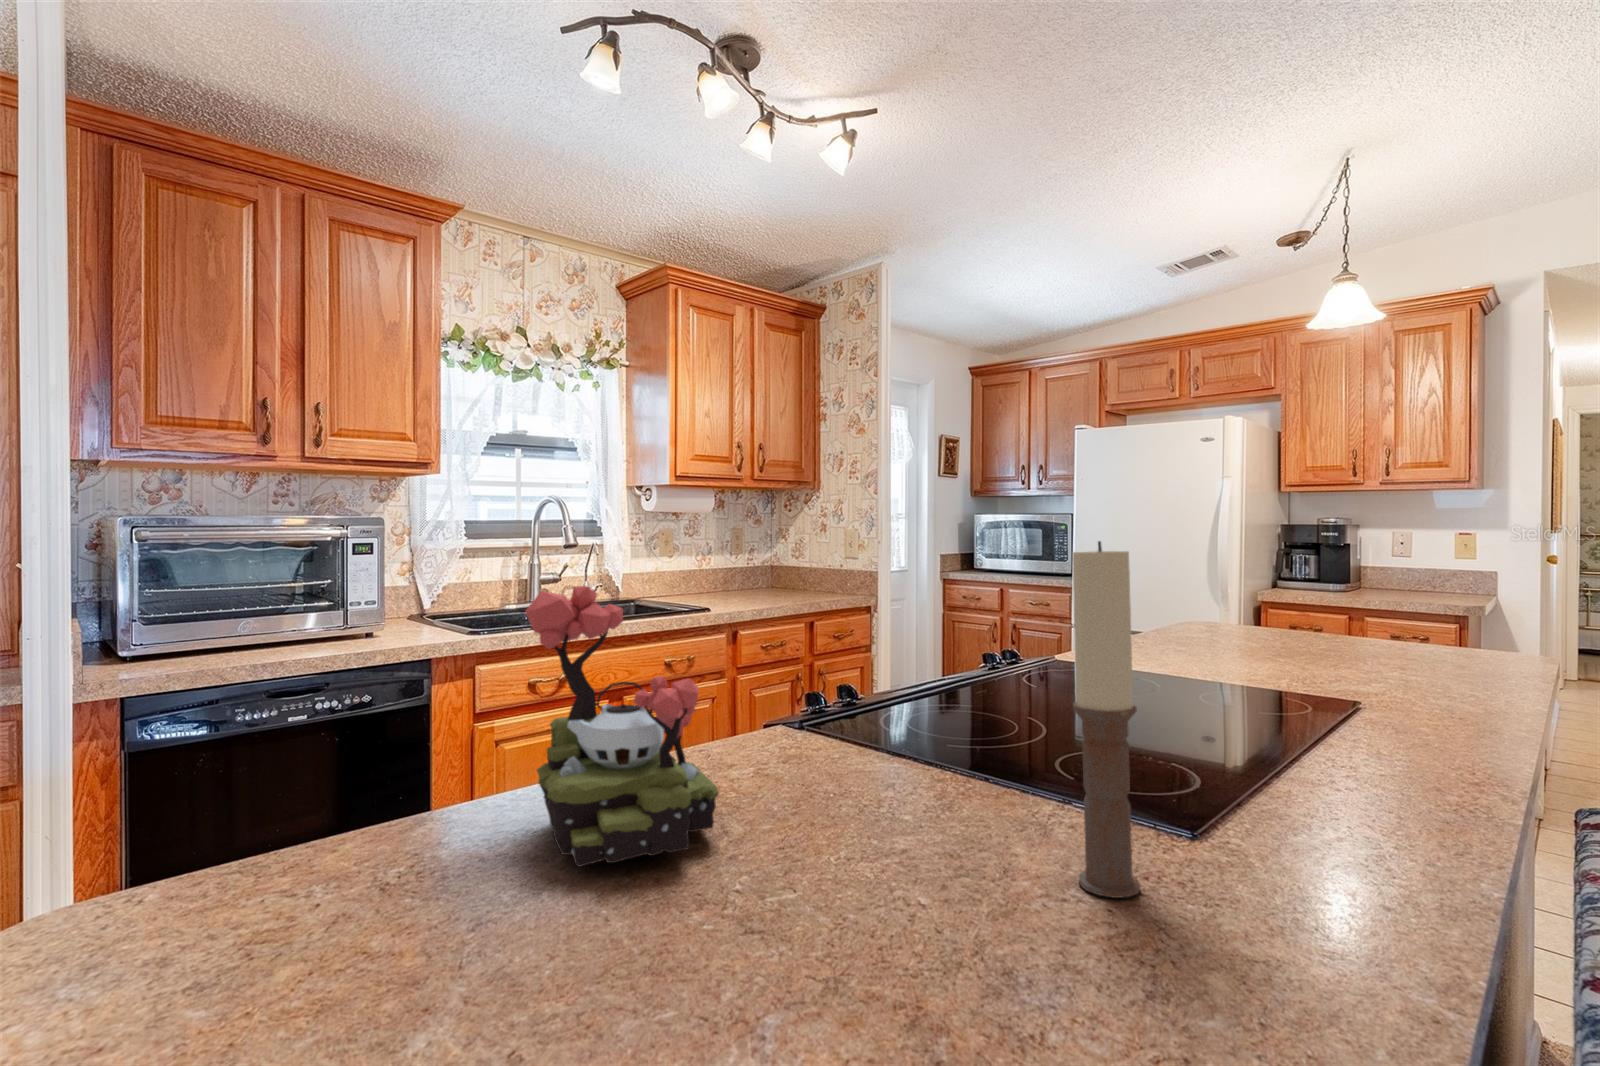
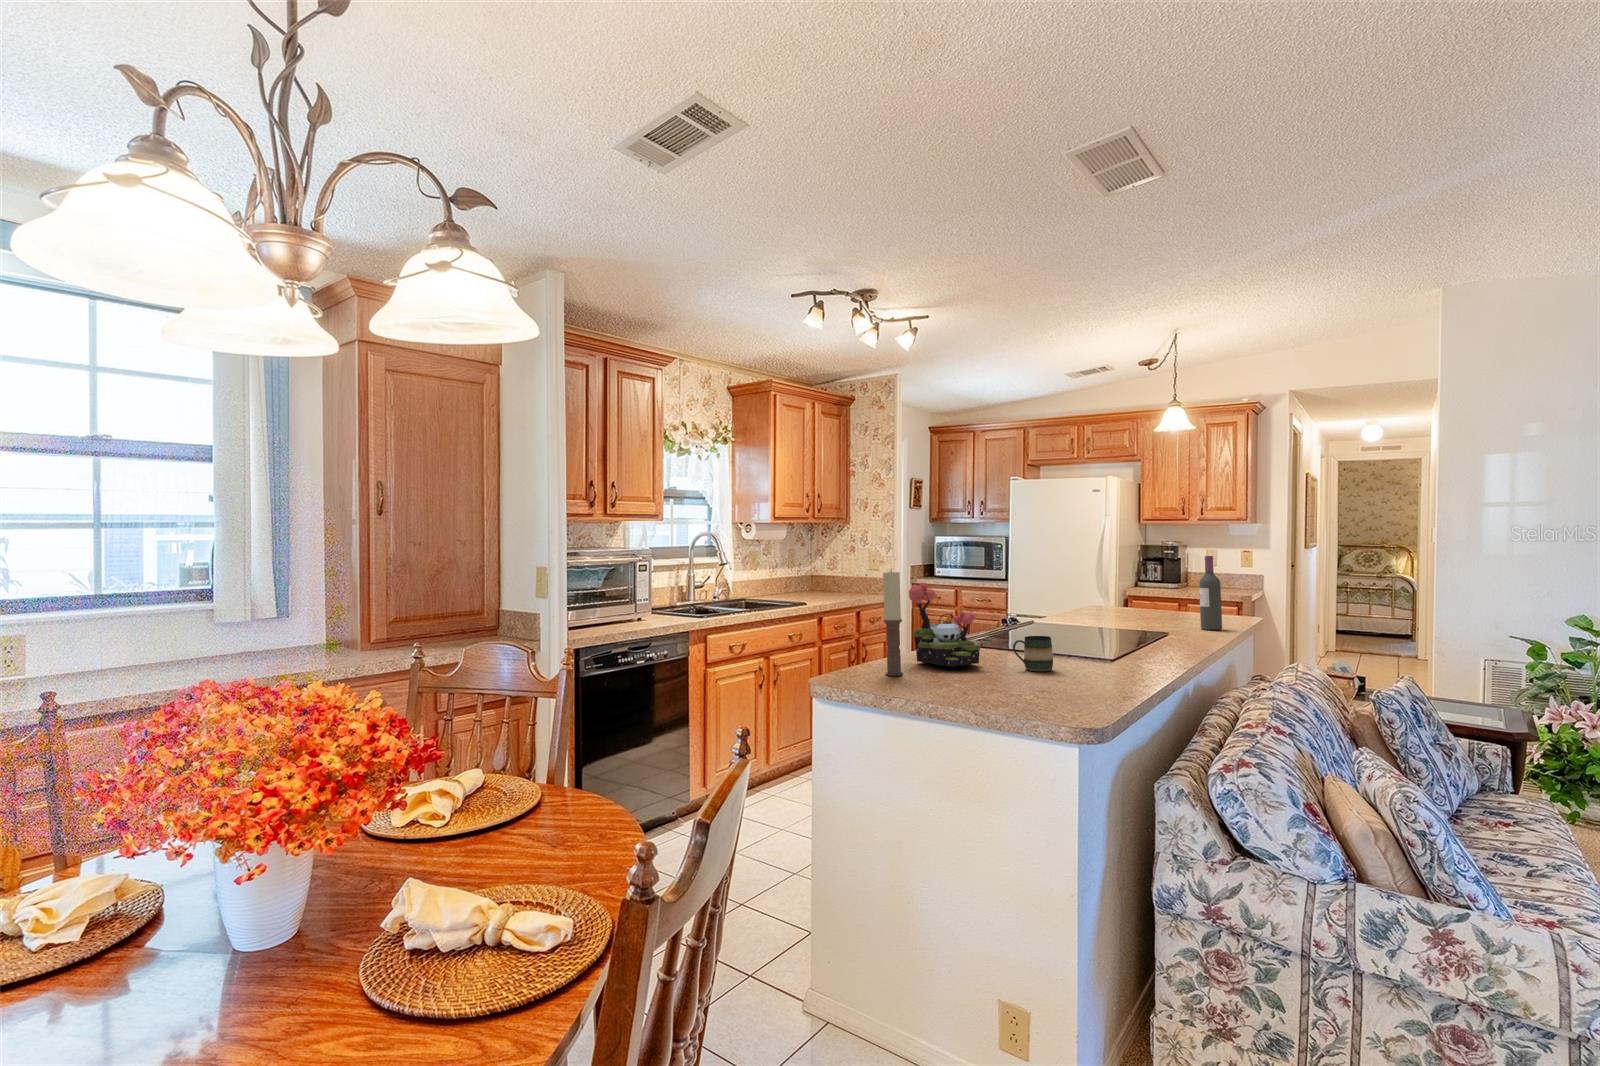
wine bottle: none [1411,528,1469,697] -> present [1199,556,1222,630]
candle: present [1073,541,1140,898] -> present [883,569,903,676]
mug: none [785,765,923,905] -> present [1013,636,1053,671]

